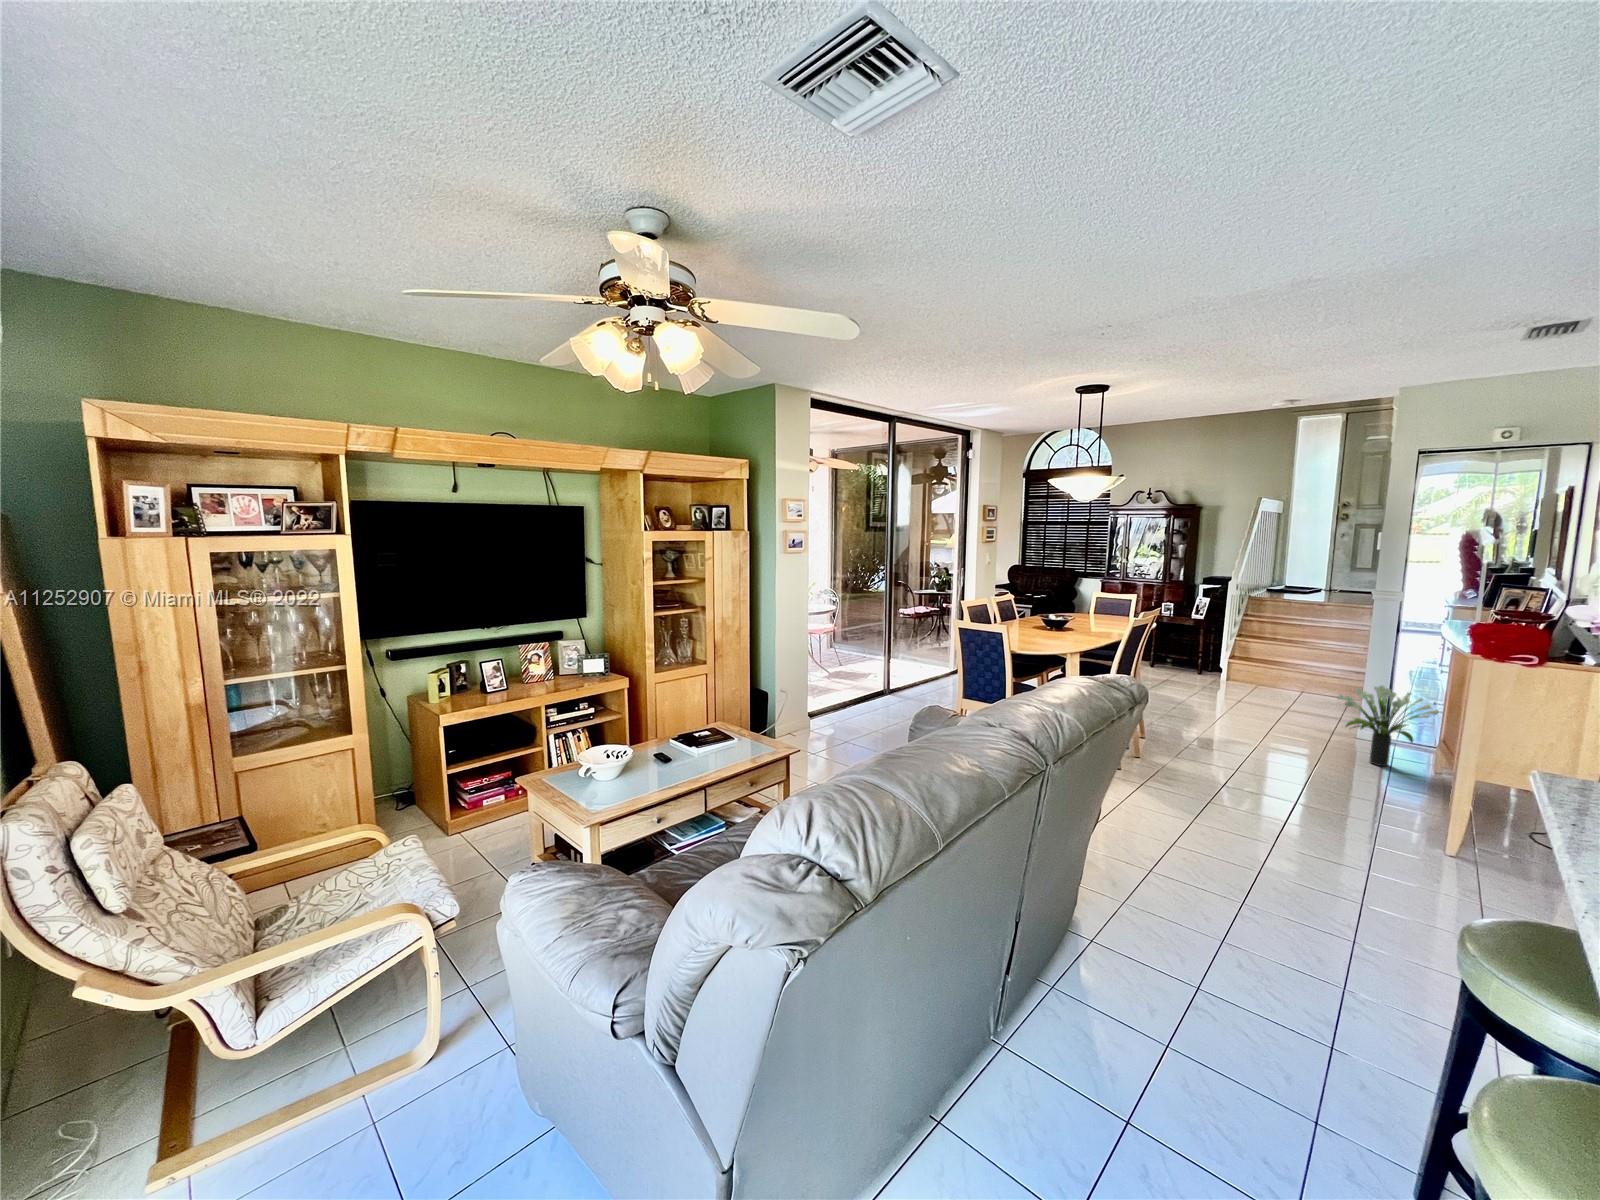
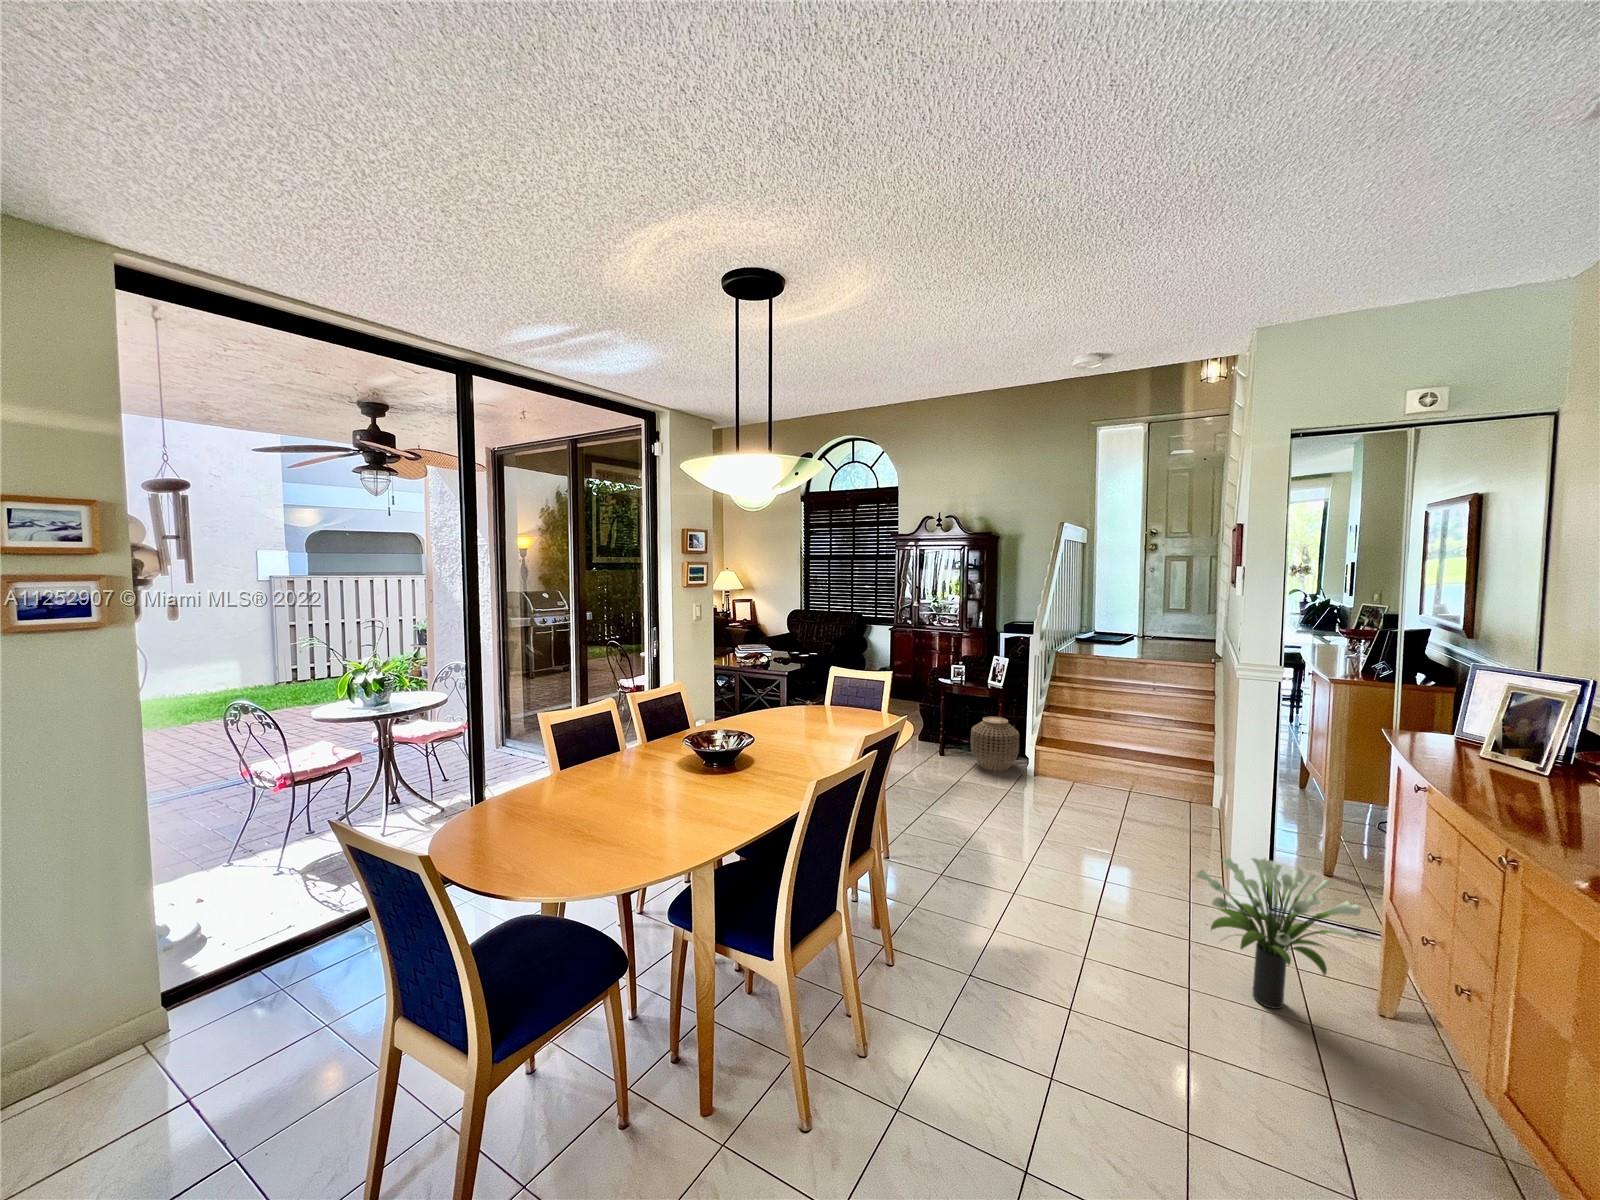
woven basket: none [1176,639,1216,677] -> present [971,717,1019,771]

